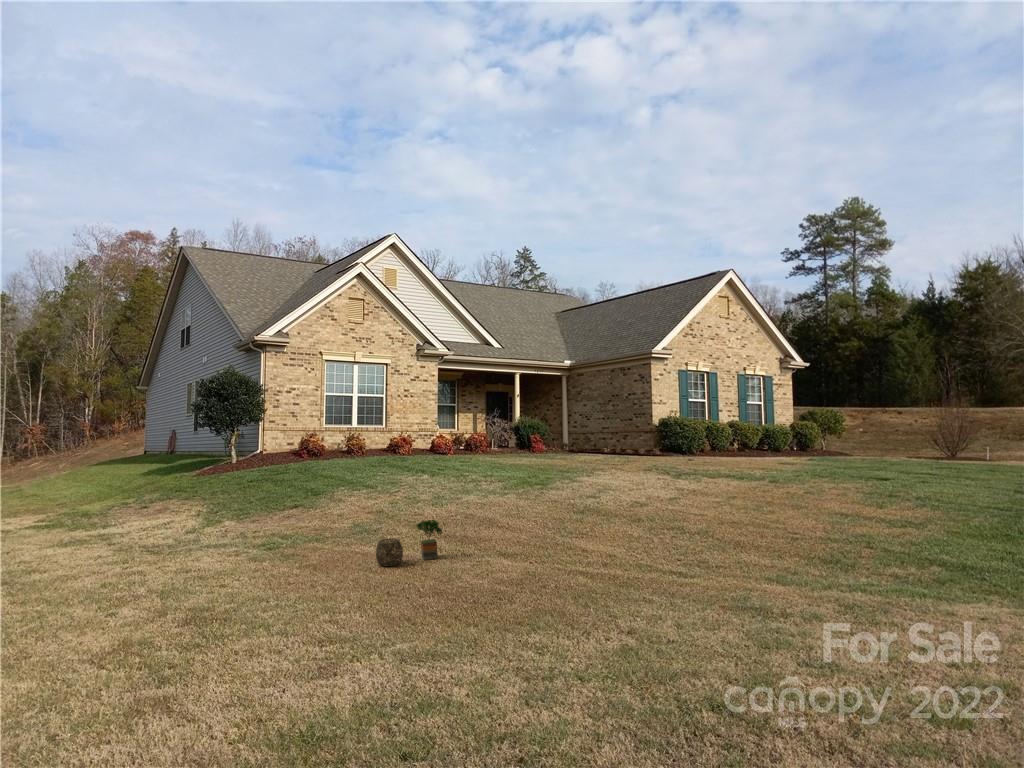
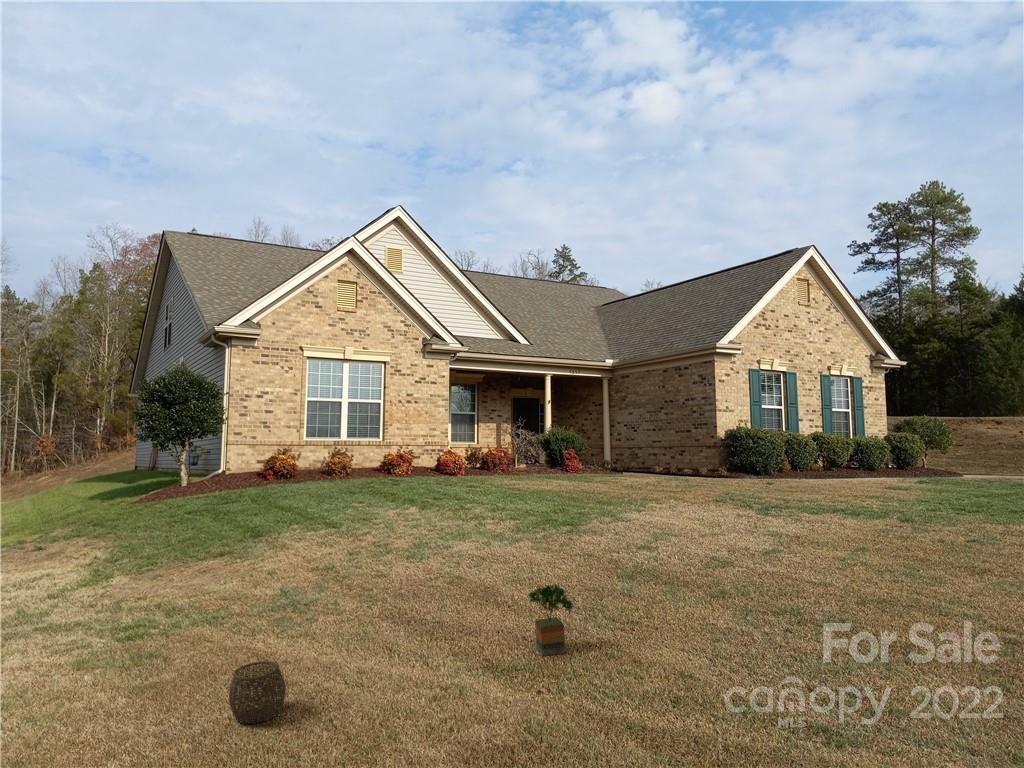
potted tree: present [417,520,442,560] -> present [528,585,573,656]

